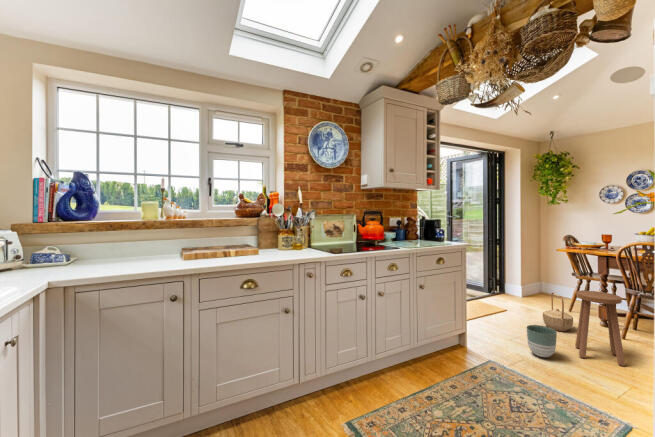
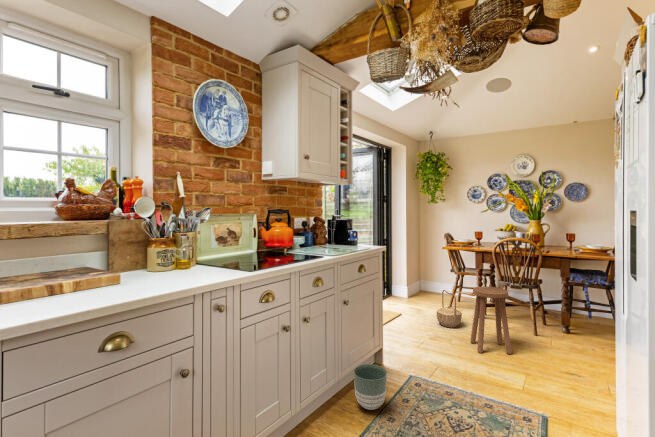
planter: present [527,325,557,357] -> present [354,364,387,410]

